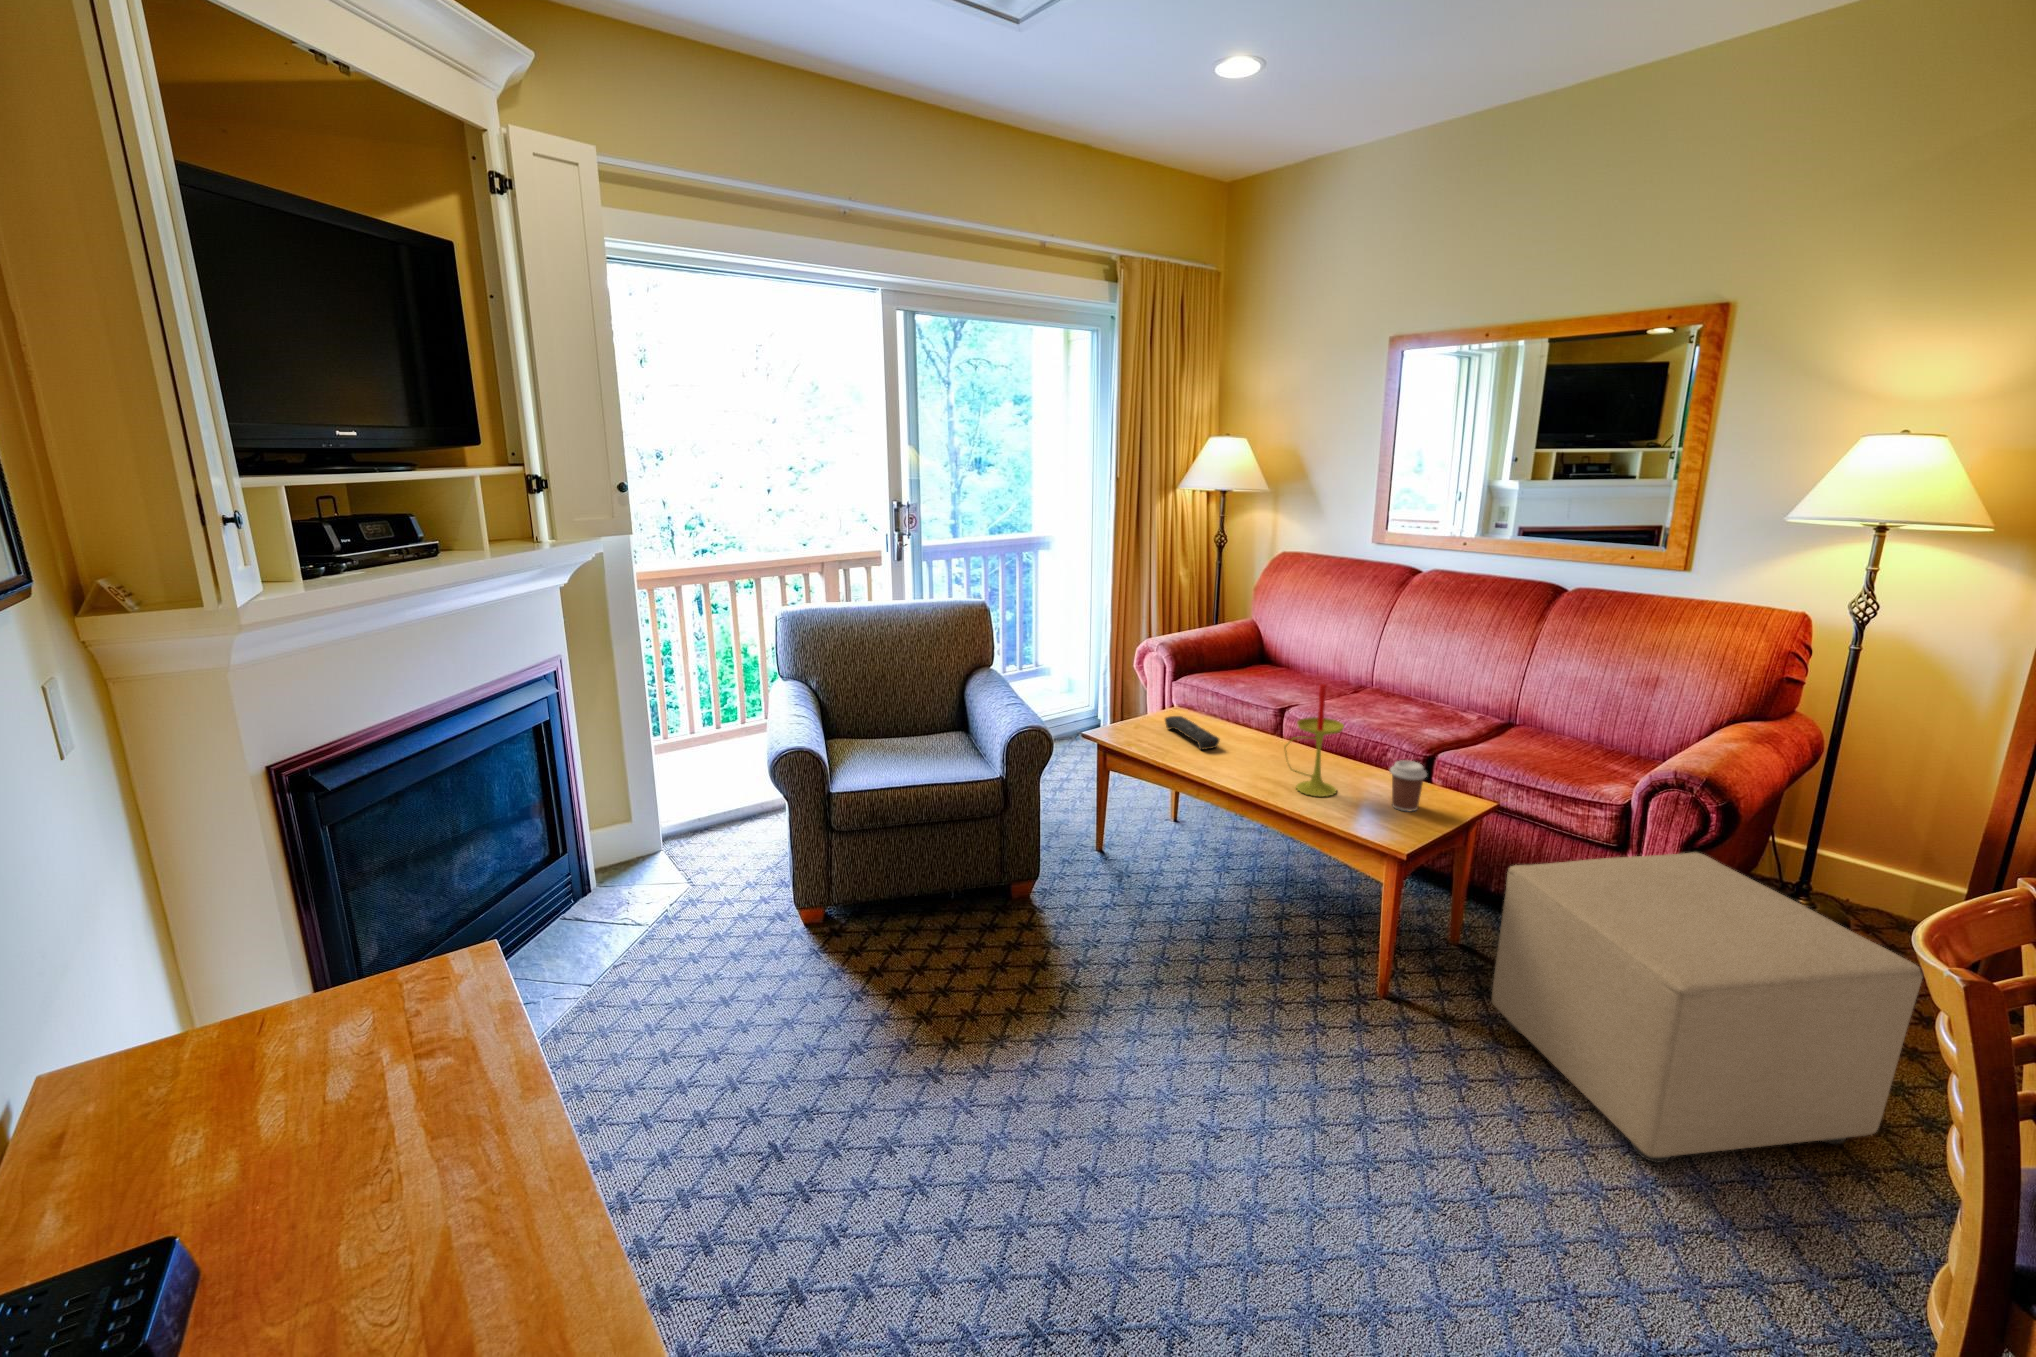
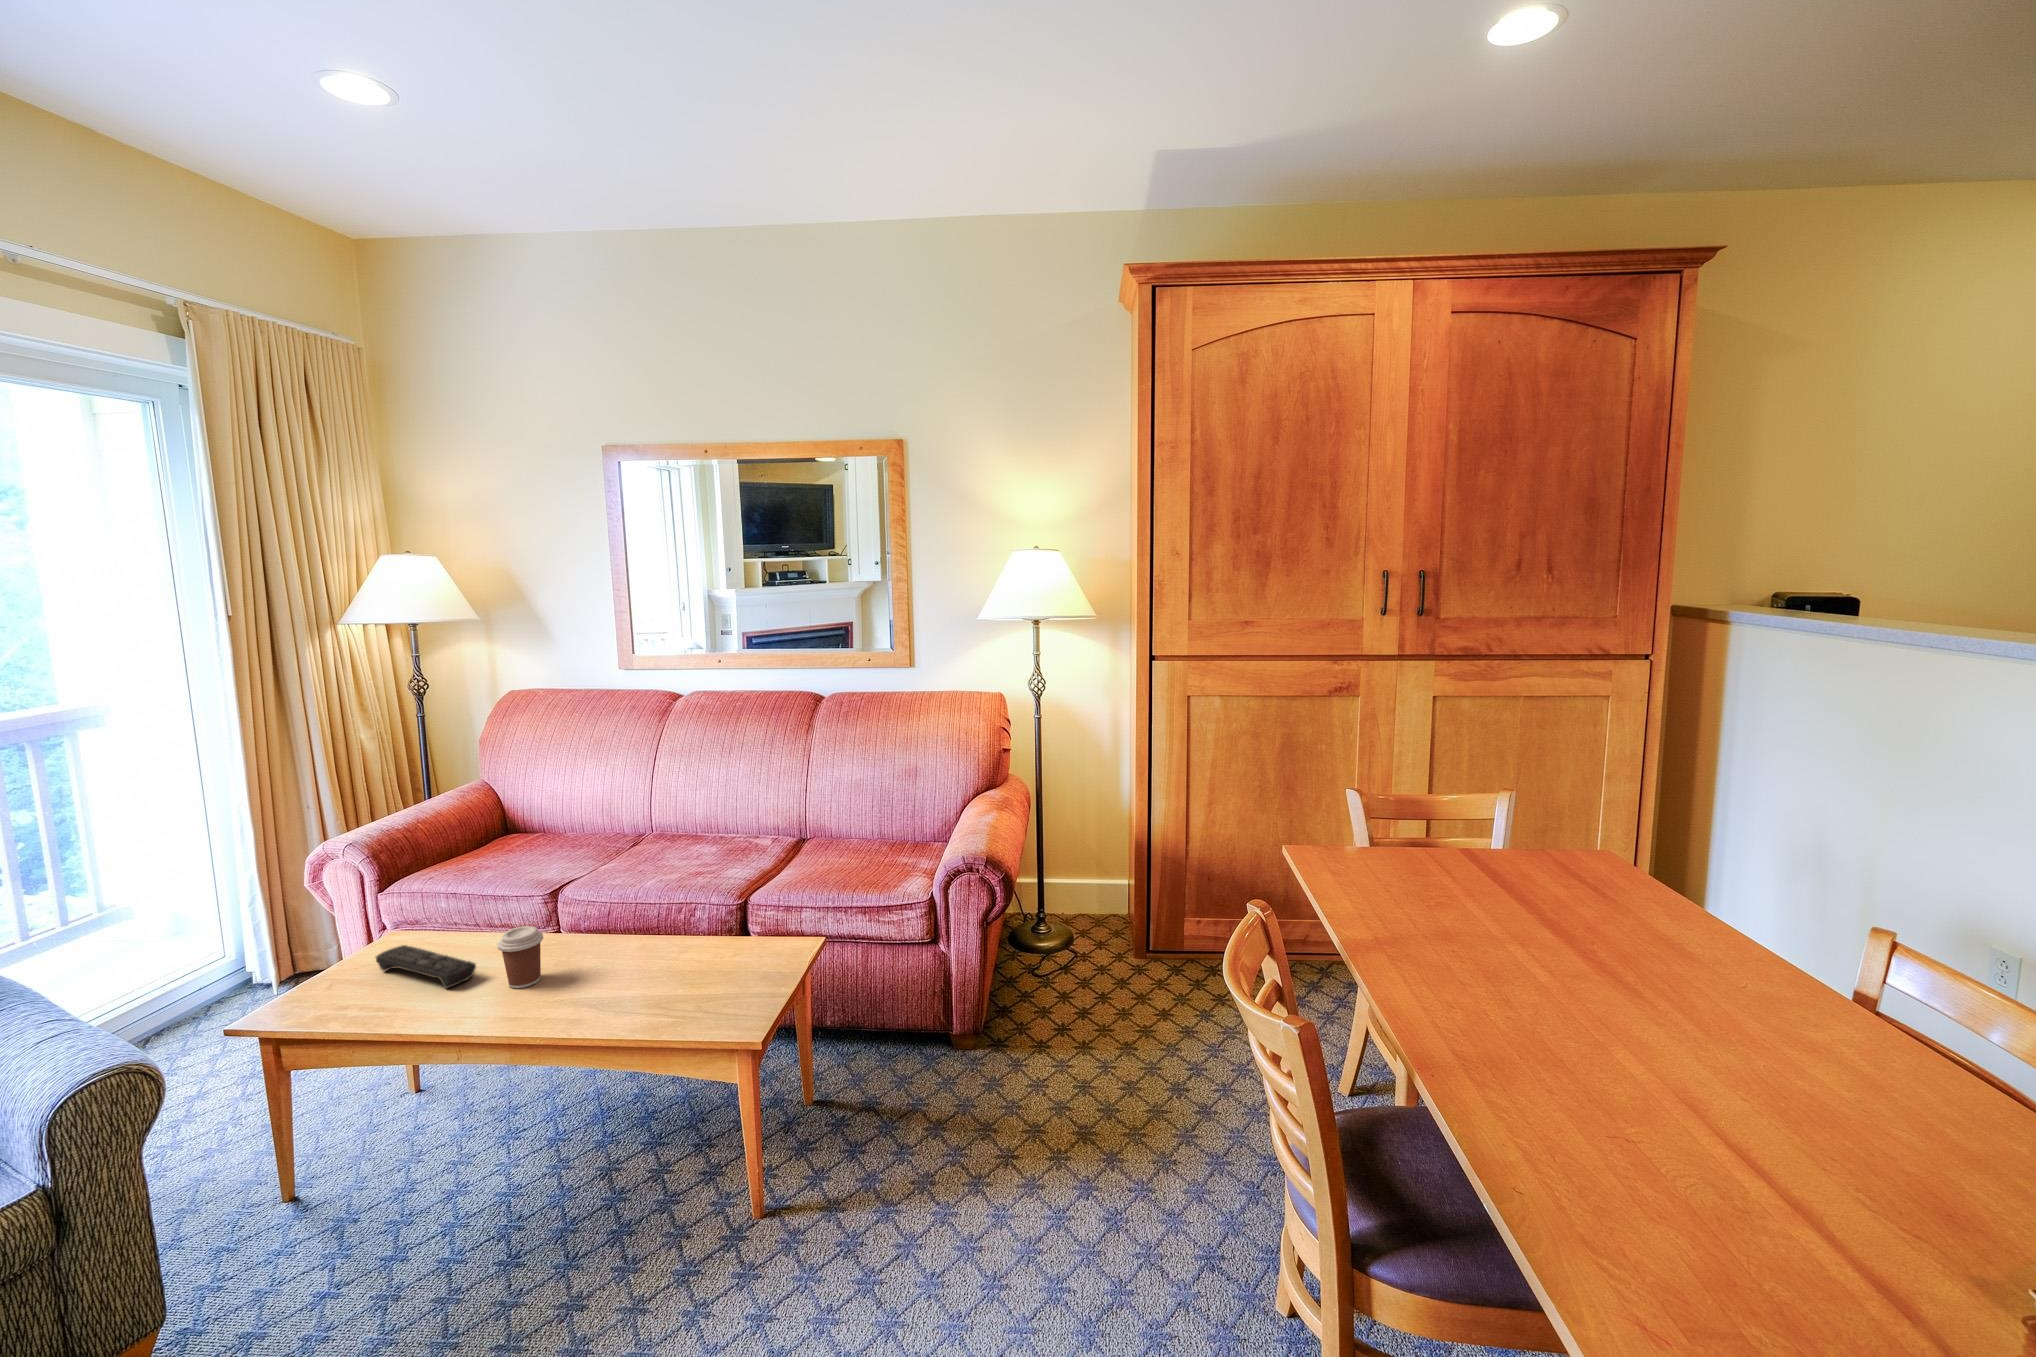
candle: present [1284,684,1344,797] -> none [579,856,658,1005]
coffee cup: present [1390,760,1427,811] -> present [497,926,543,988]
ottoman: present [1492,852,1923,1163] -> none [864,926,1159,1257]

